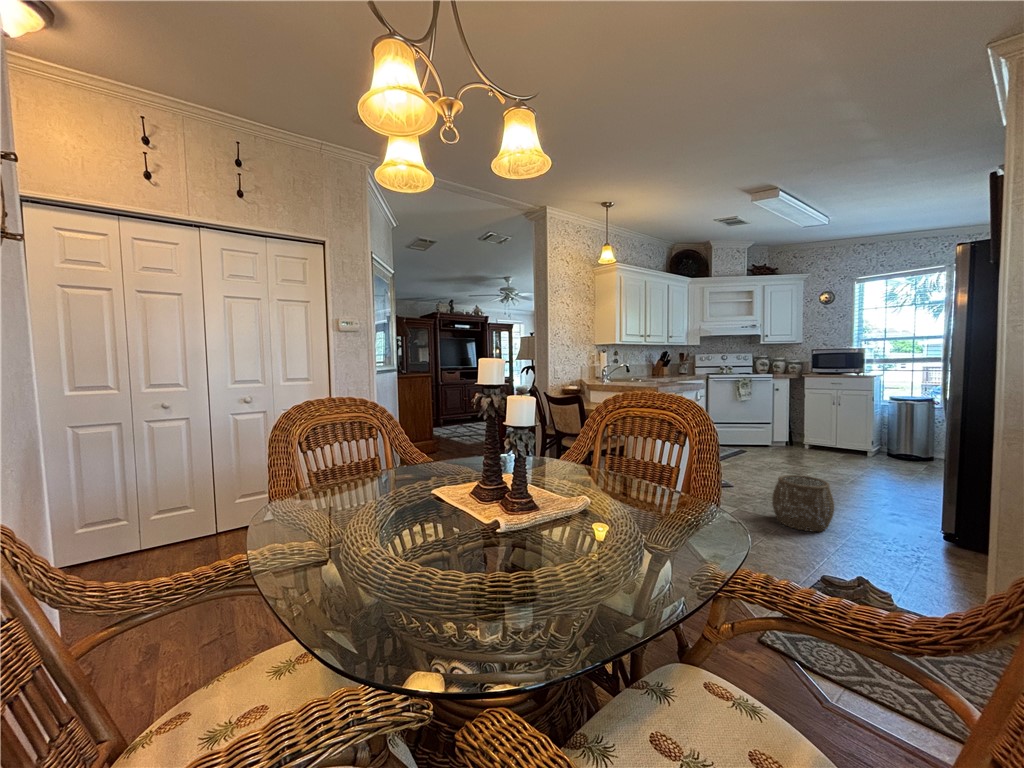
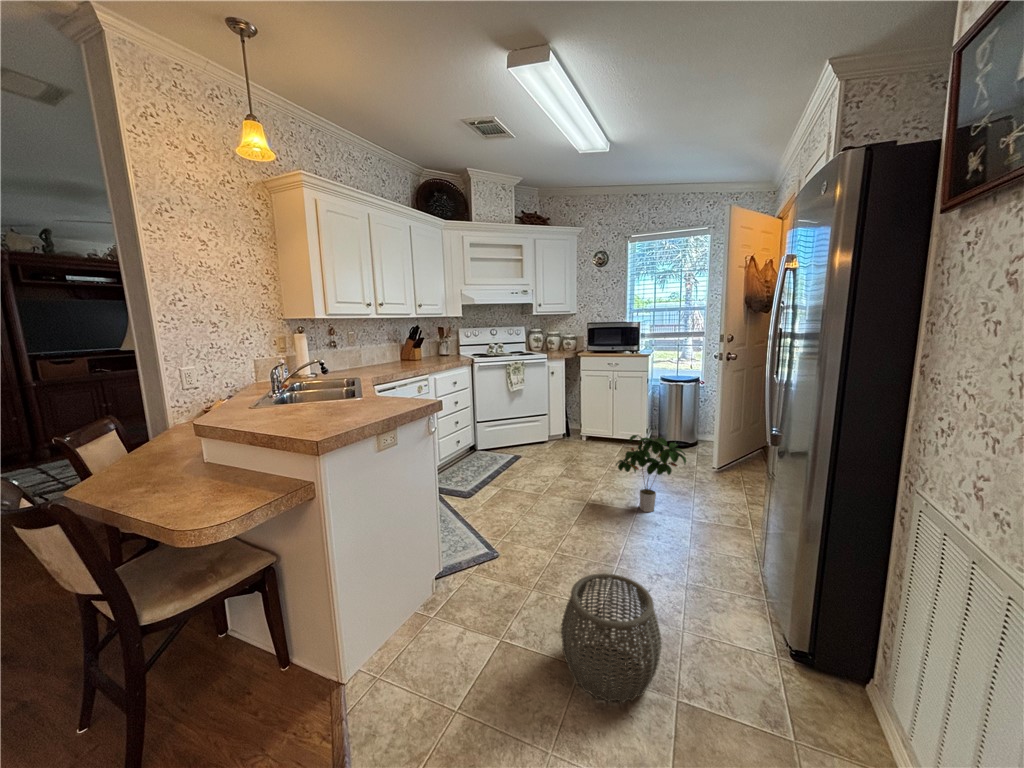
potted plant: none [827,427,889,485] -> present [616,435,686,512]

